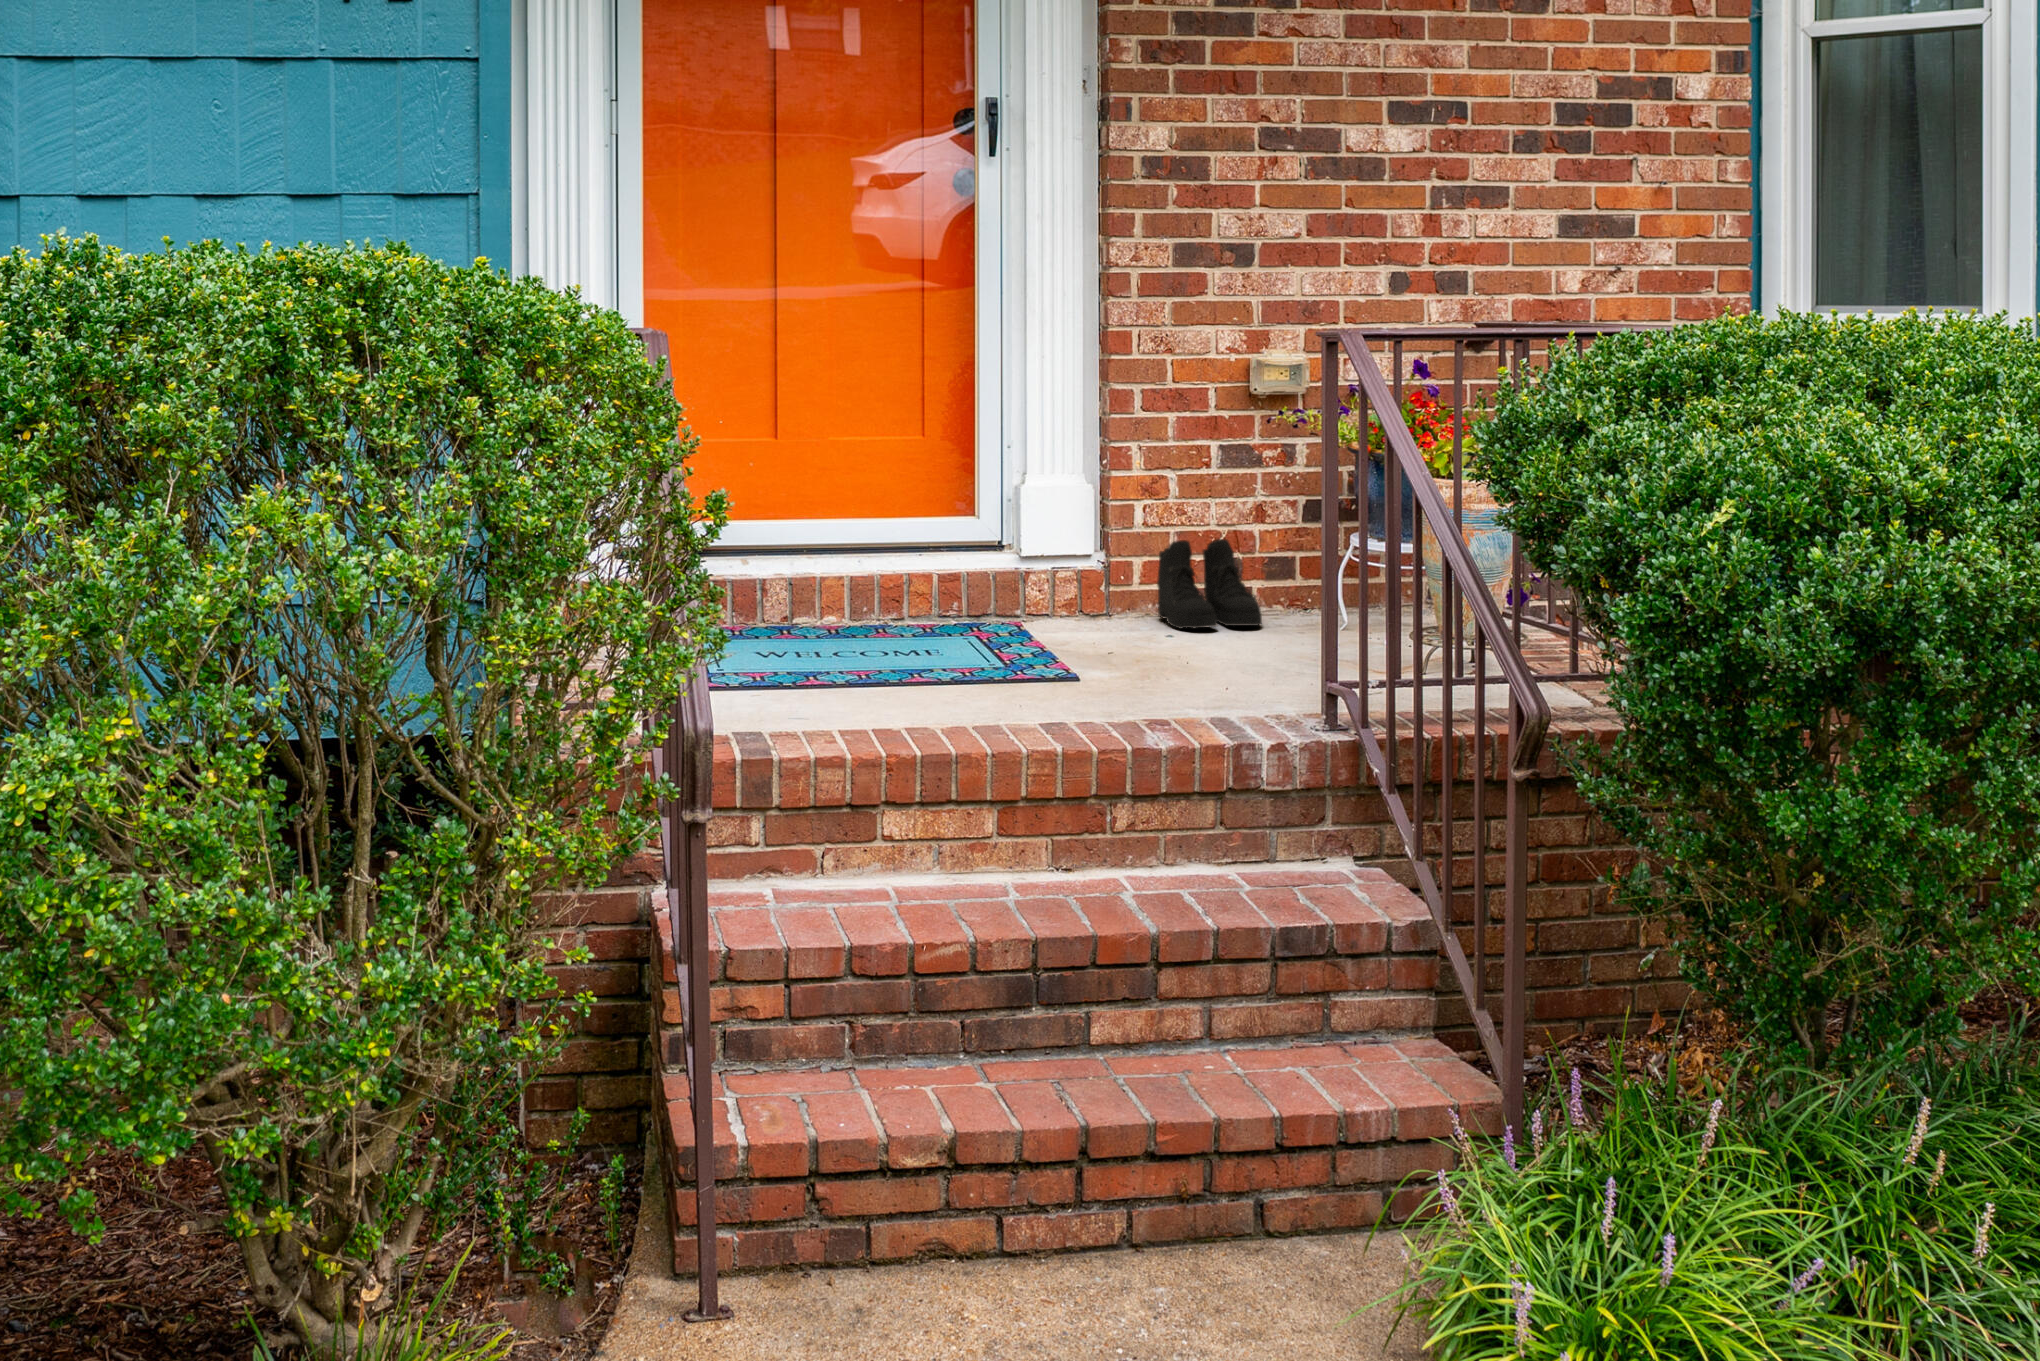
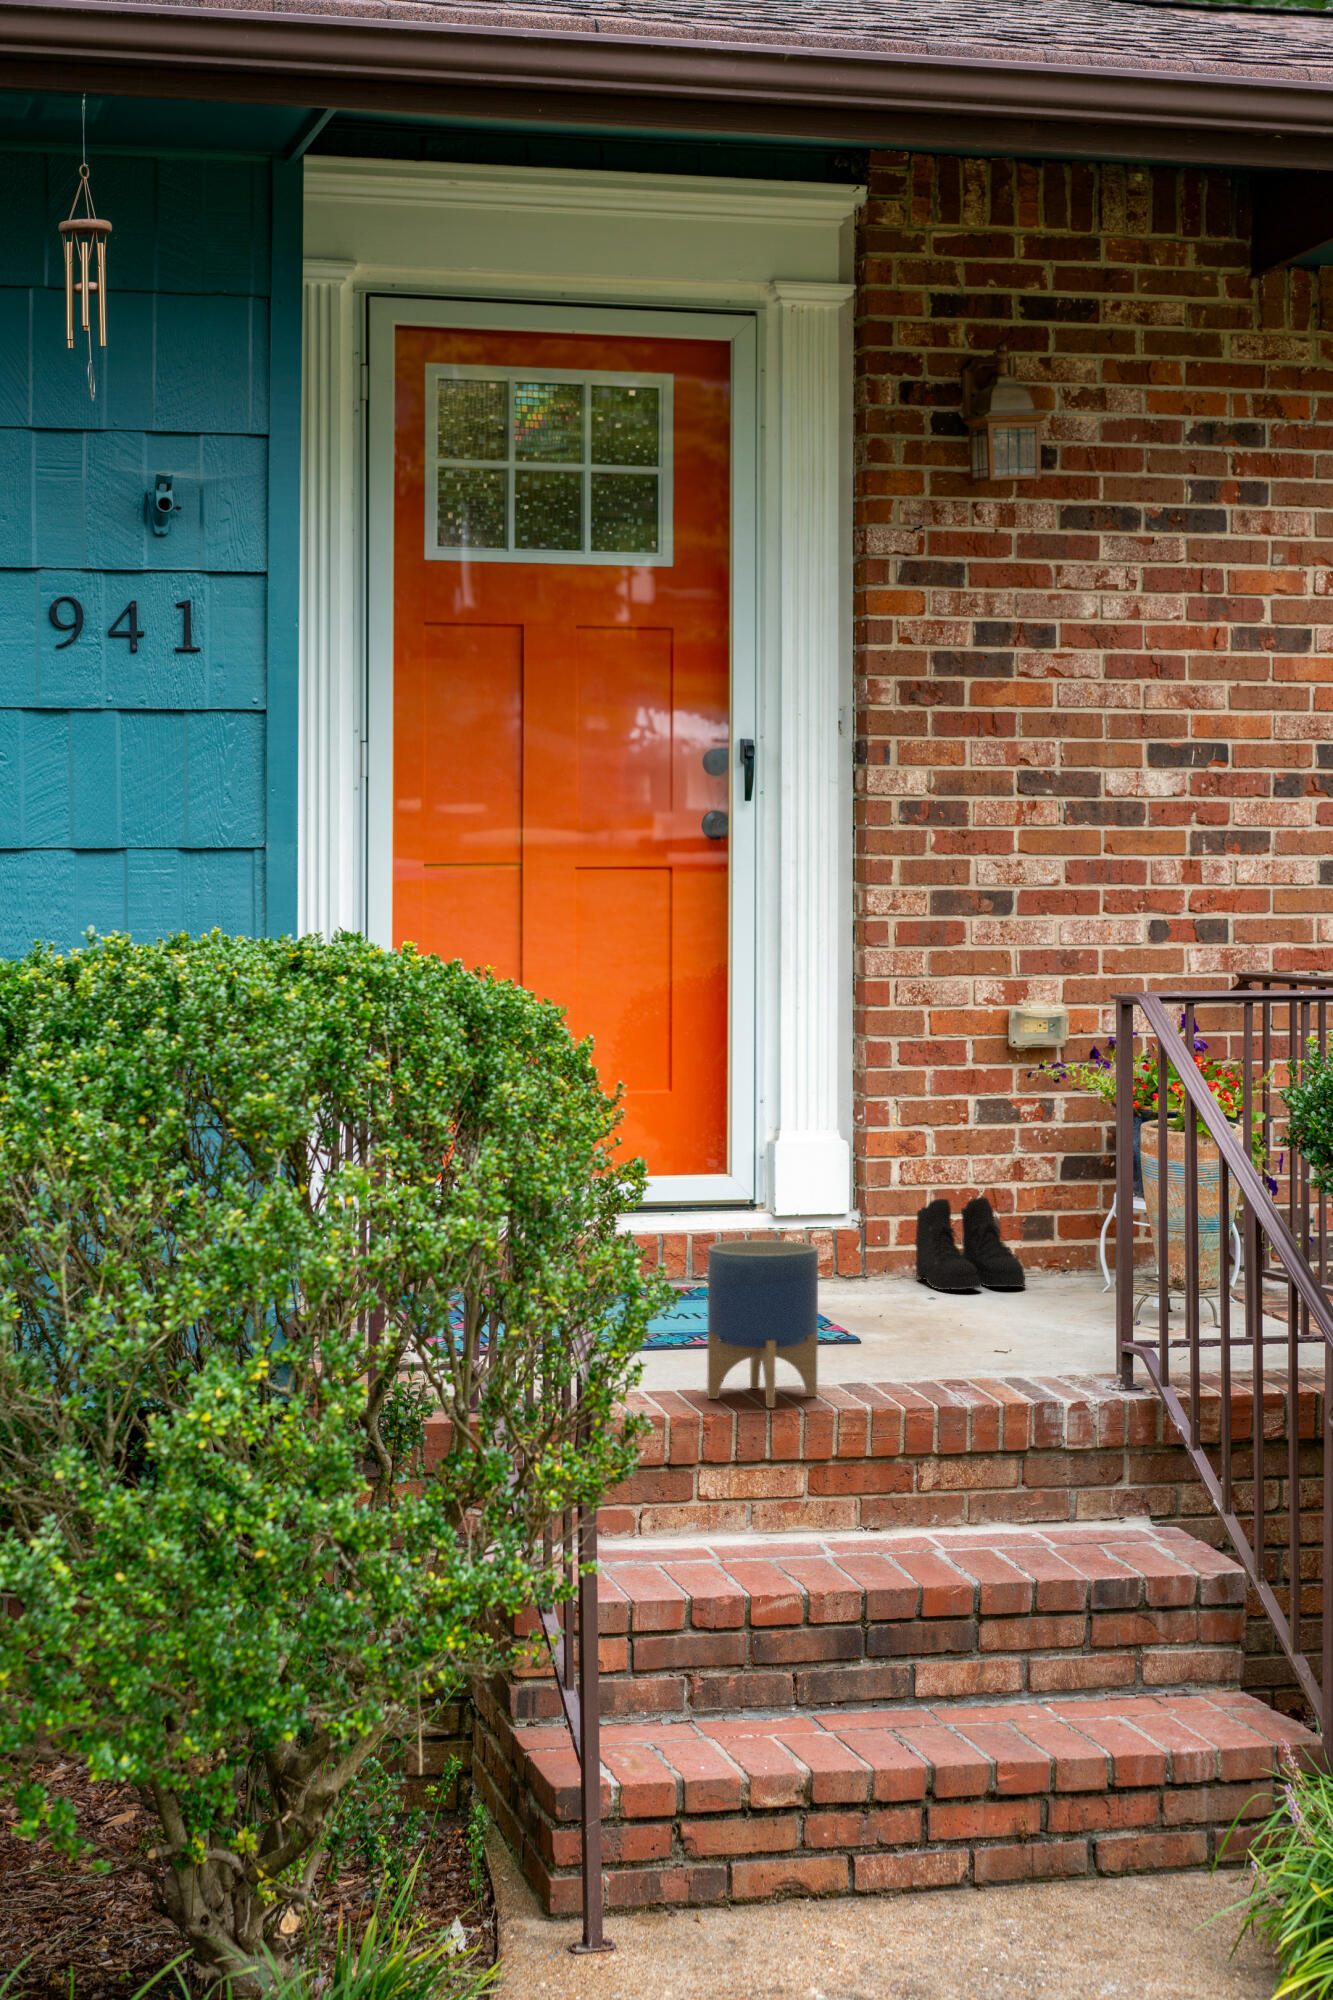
planter: none [902,575,1013,744] -> present [707,1240,818,1408]

